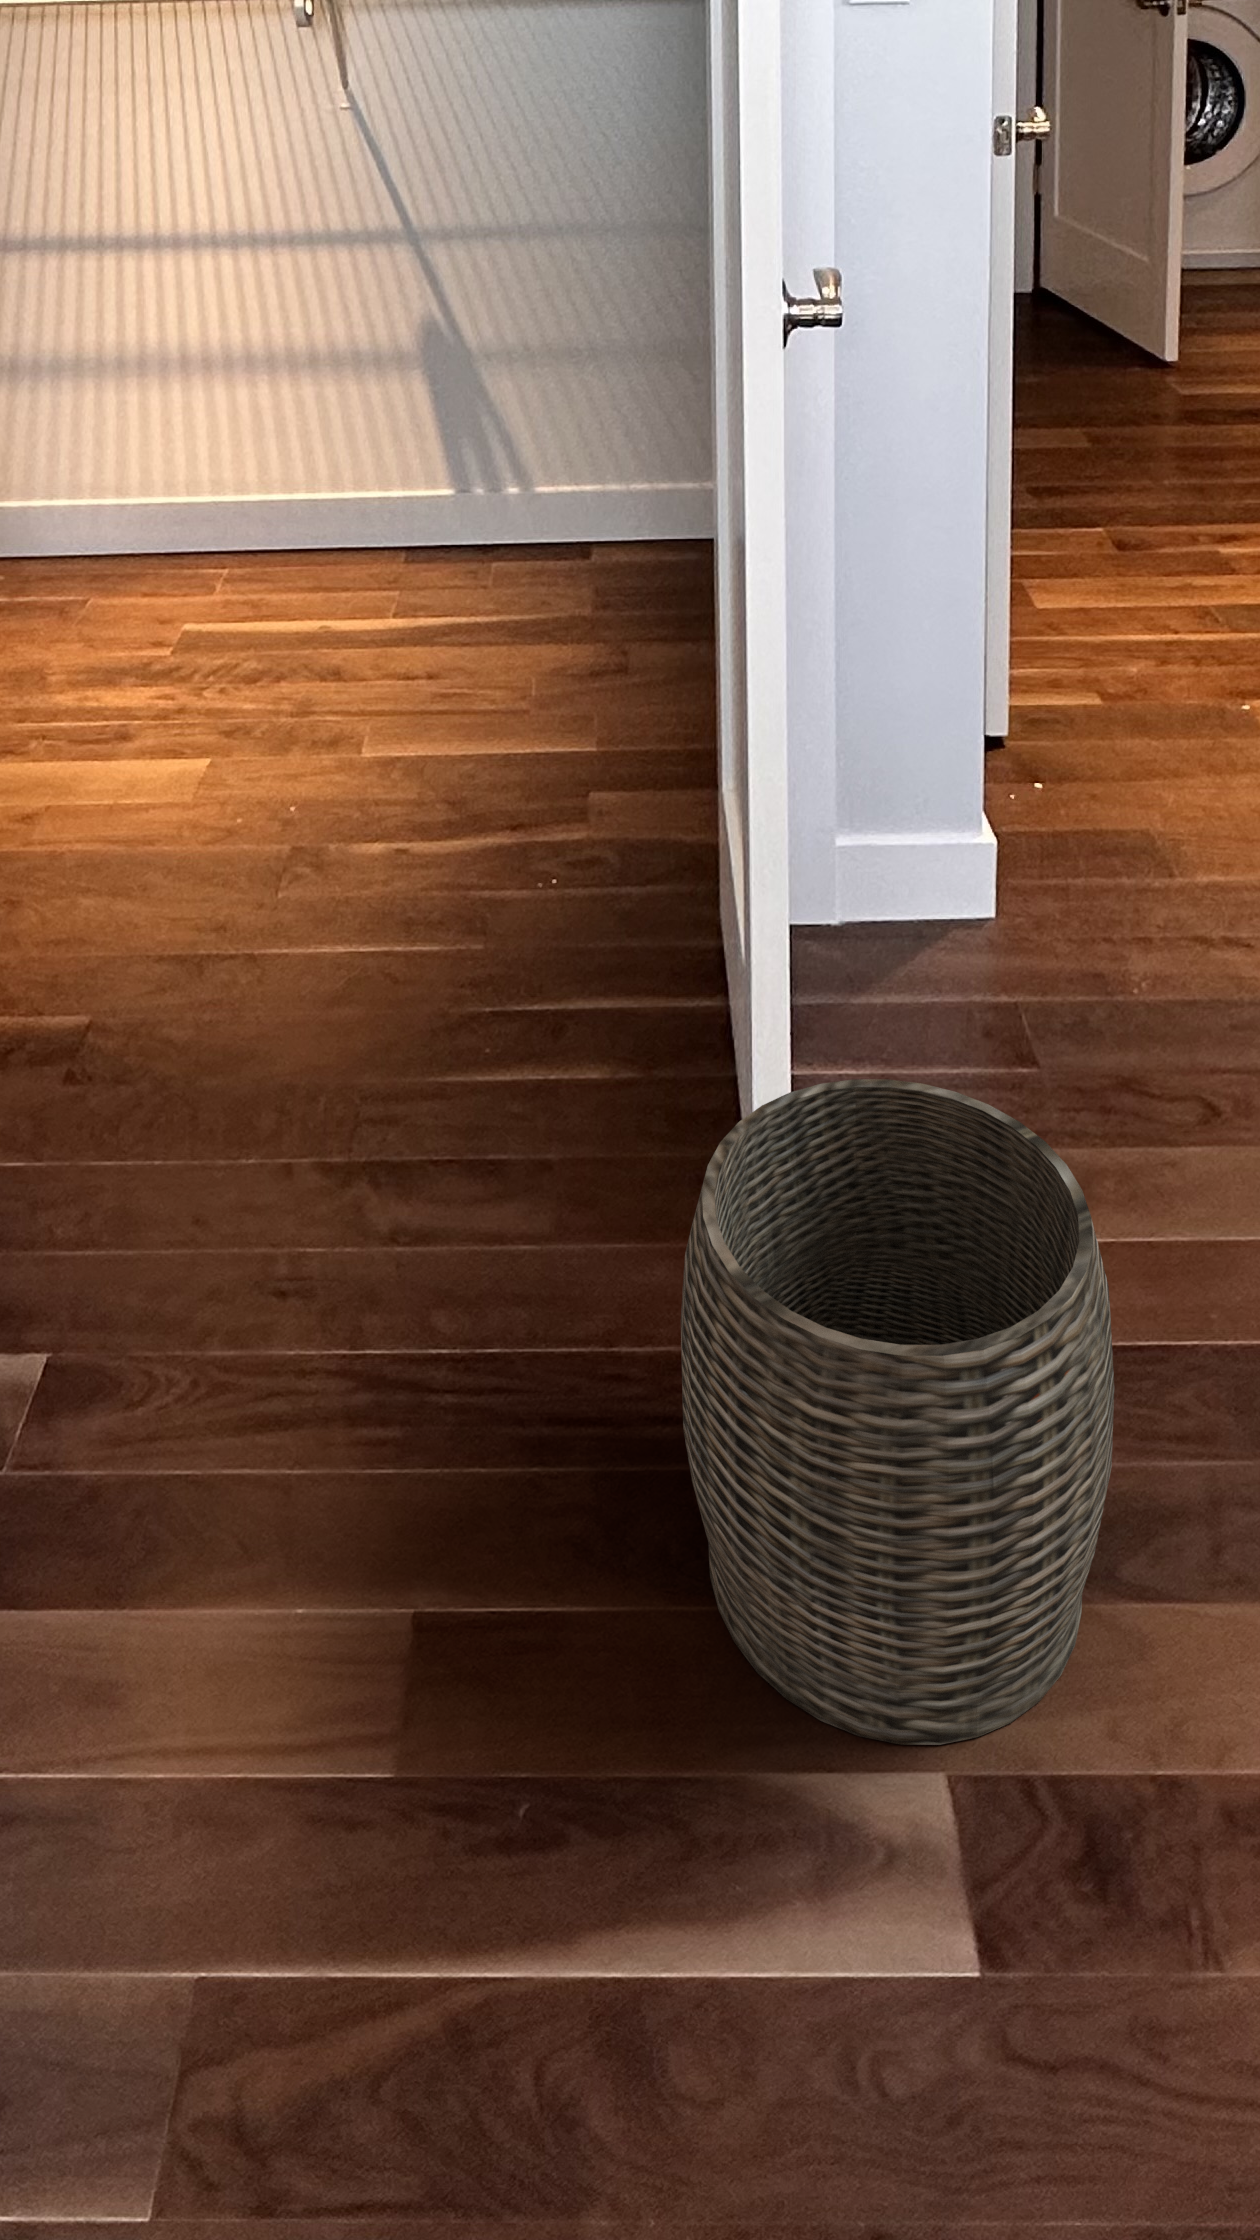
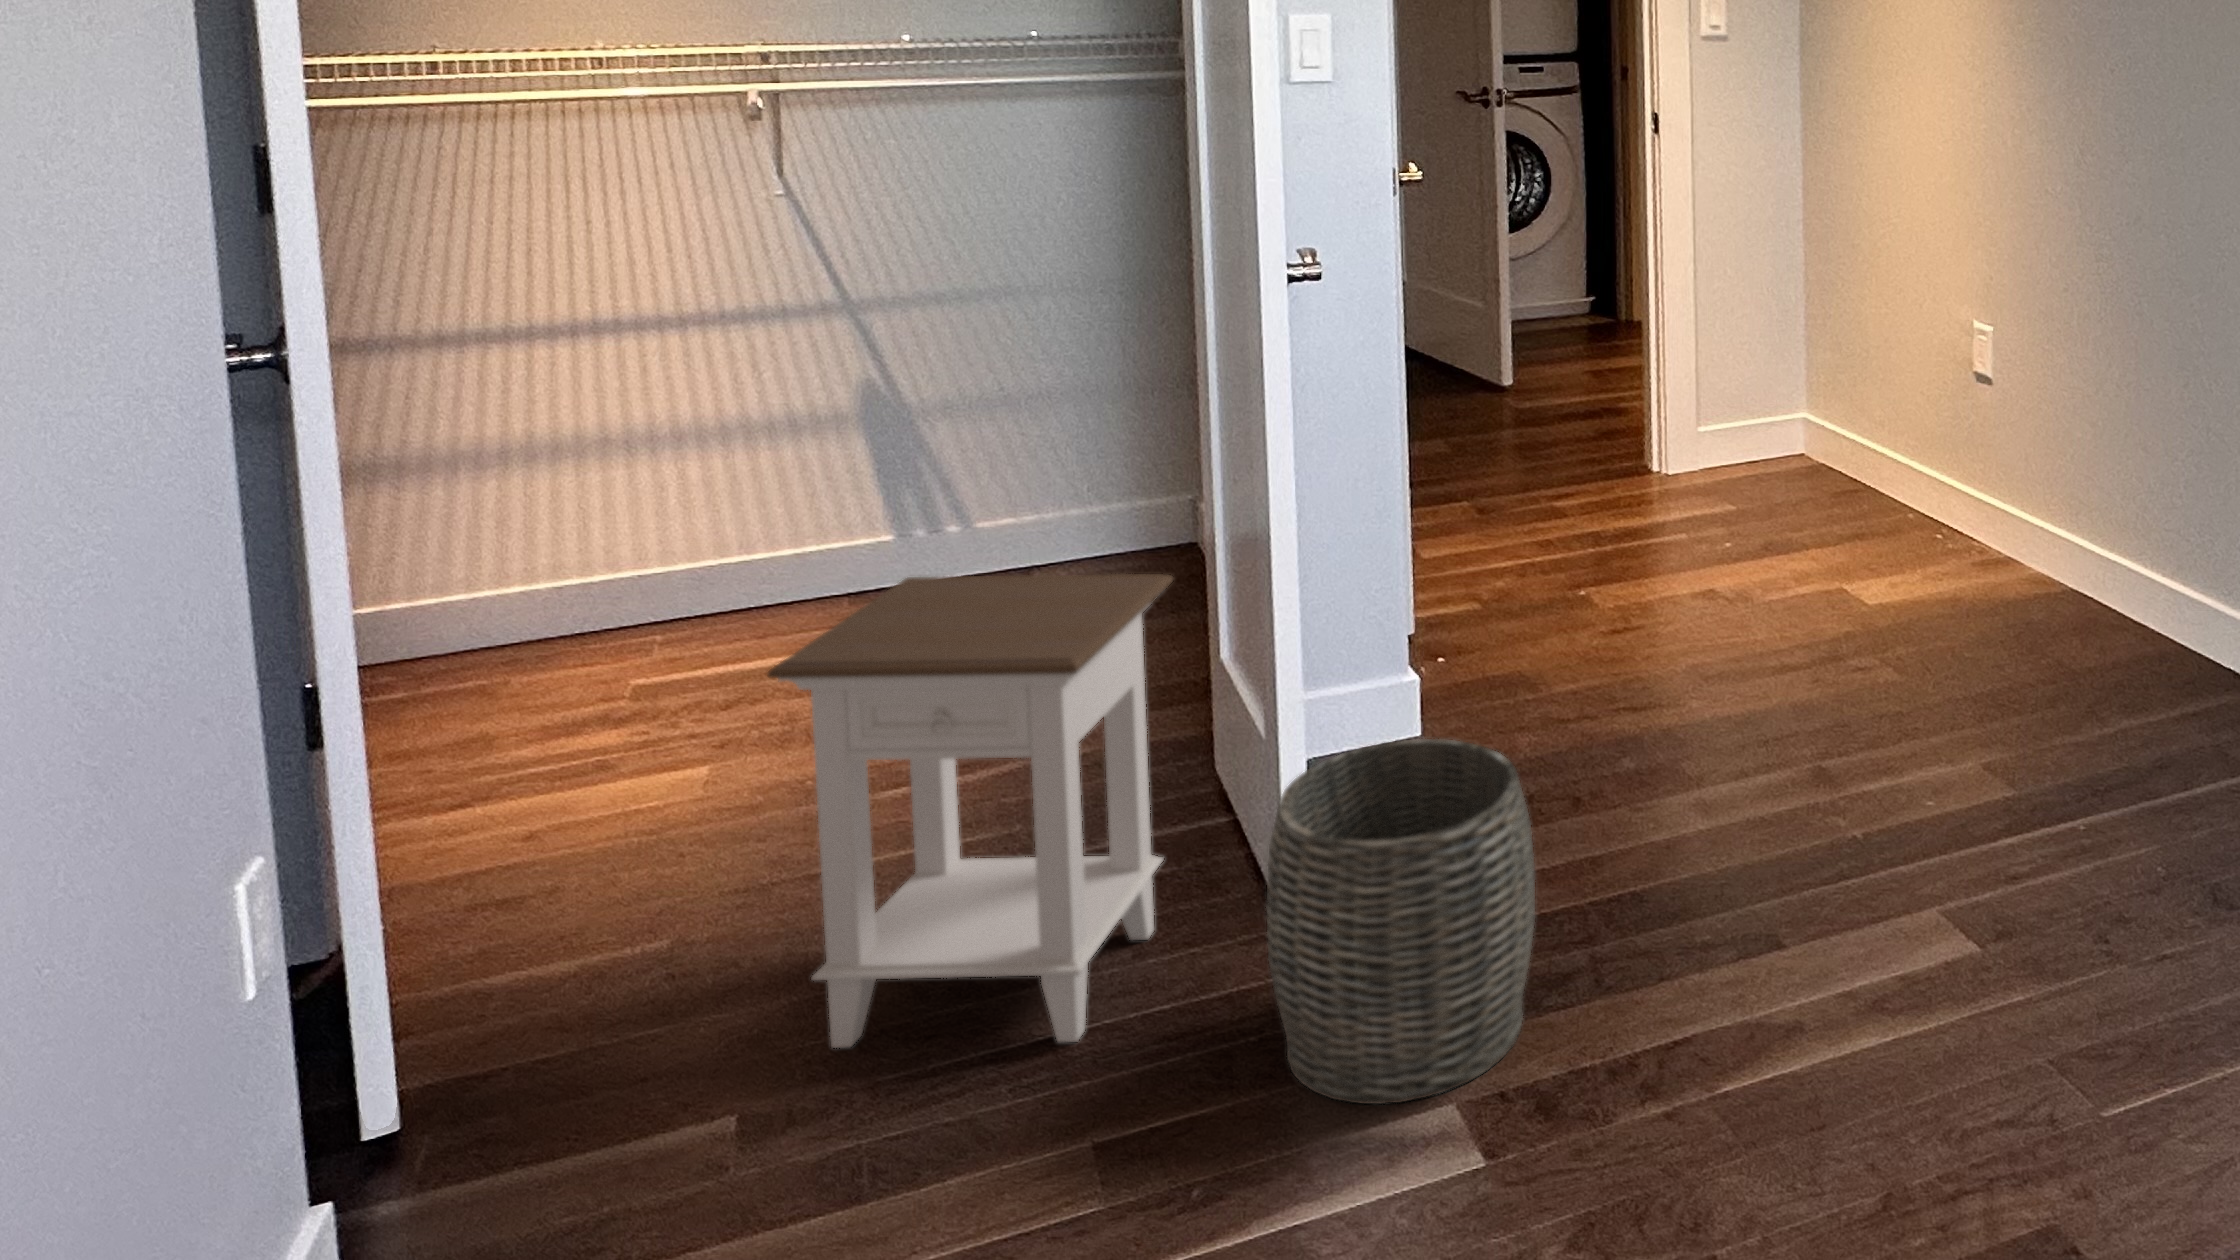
nightstand: none [96,654,620,1374] -> present [767,574,1173,1048]

